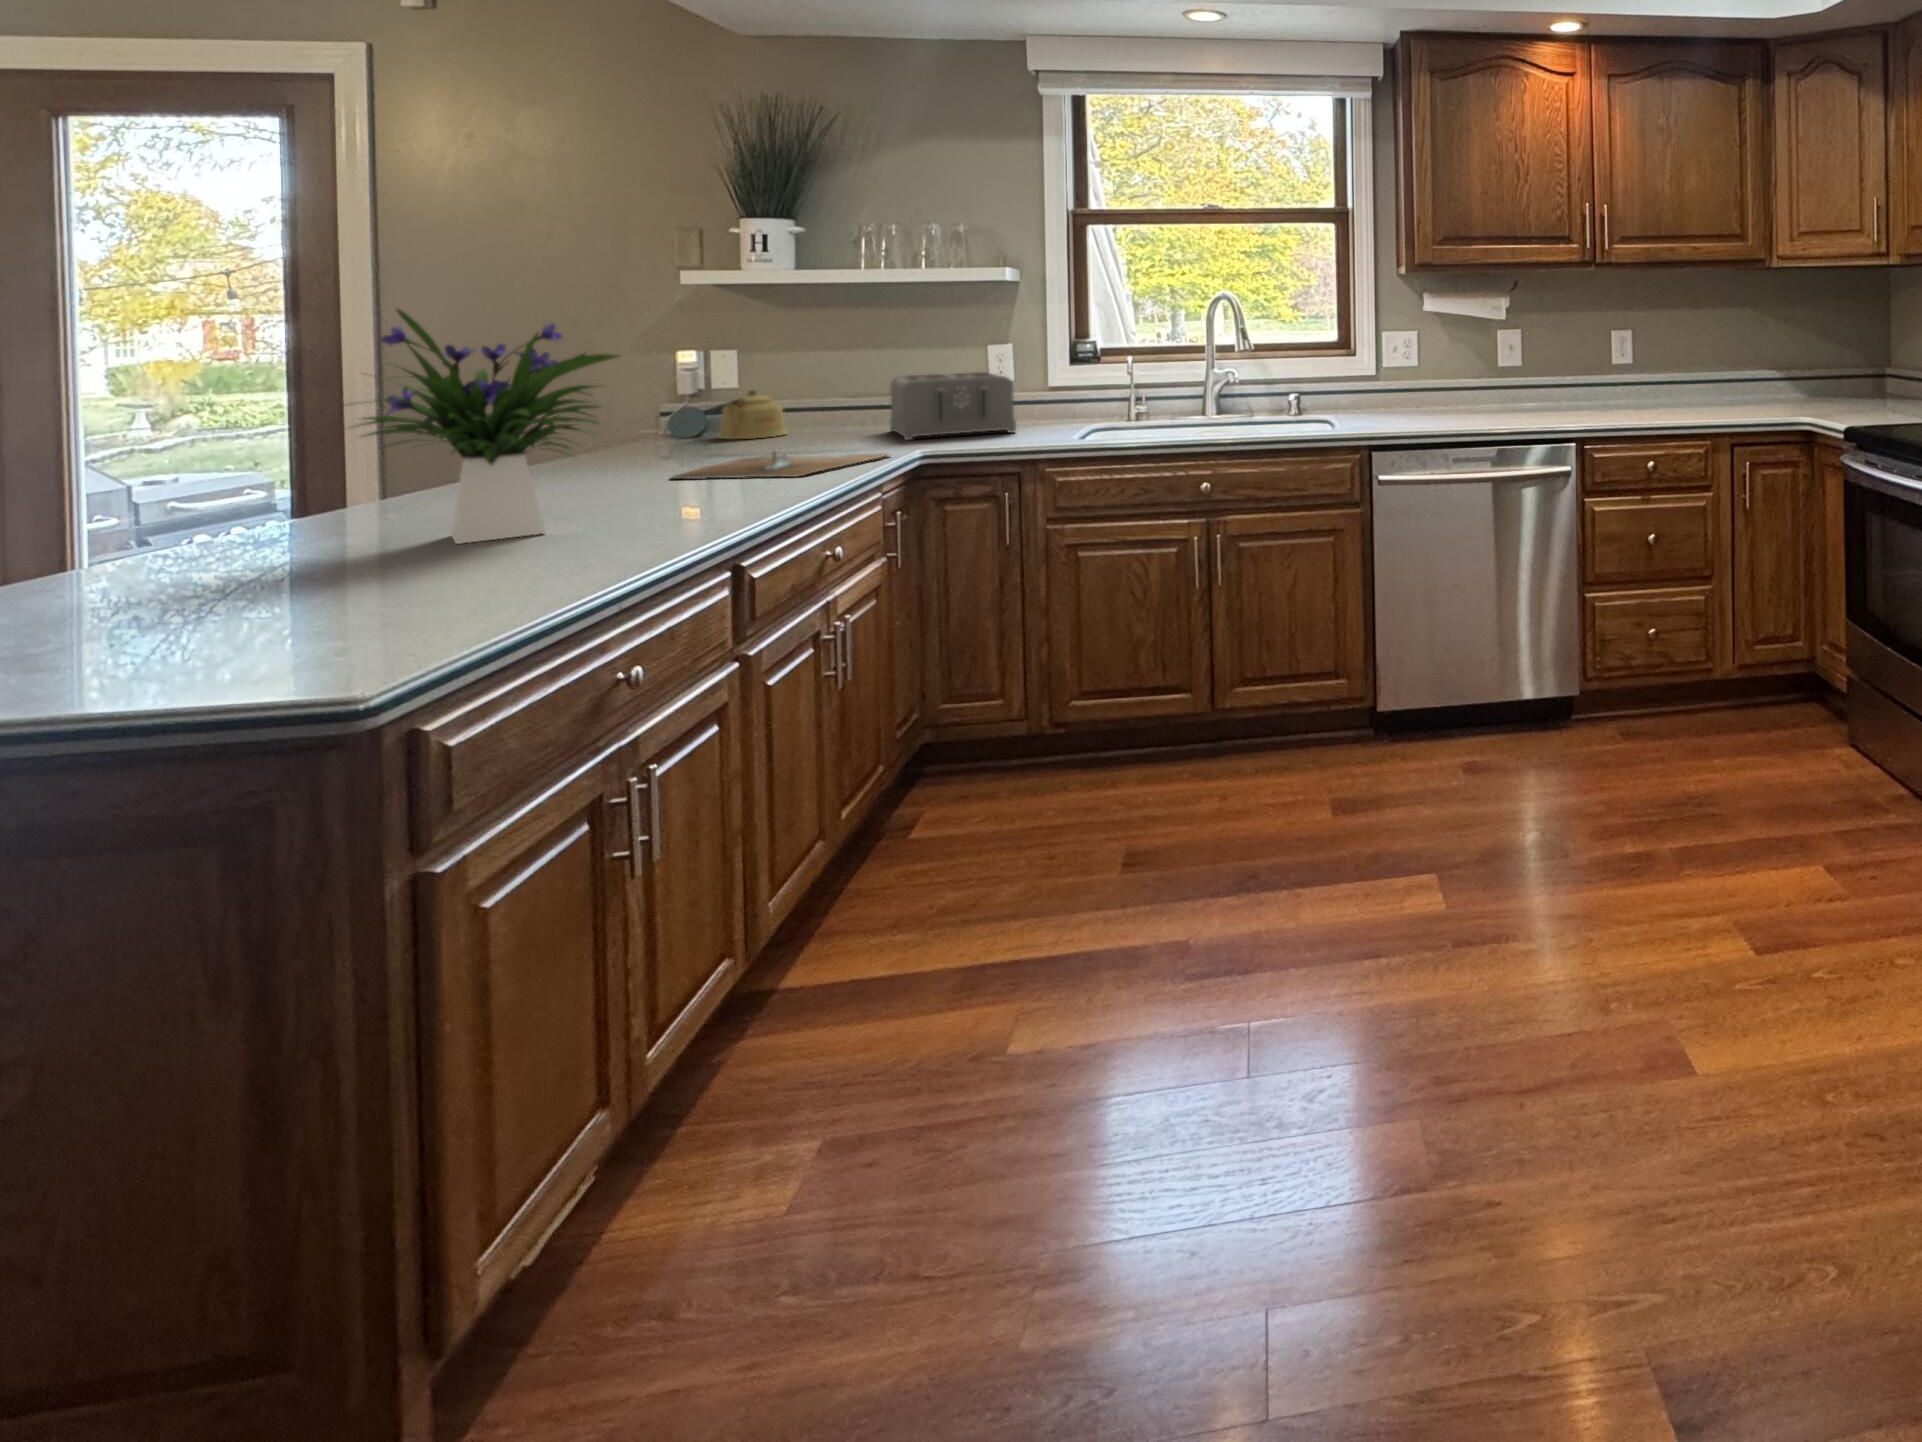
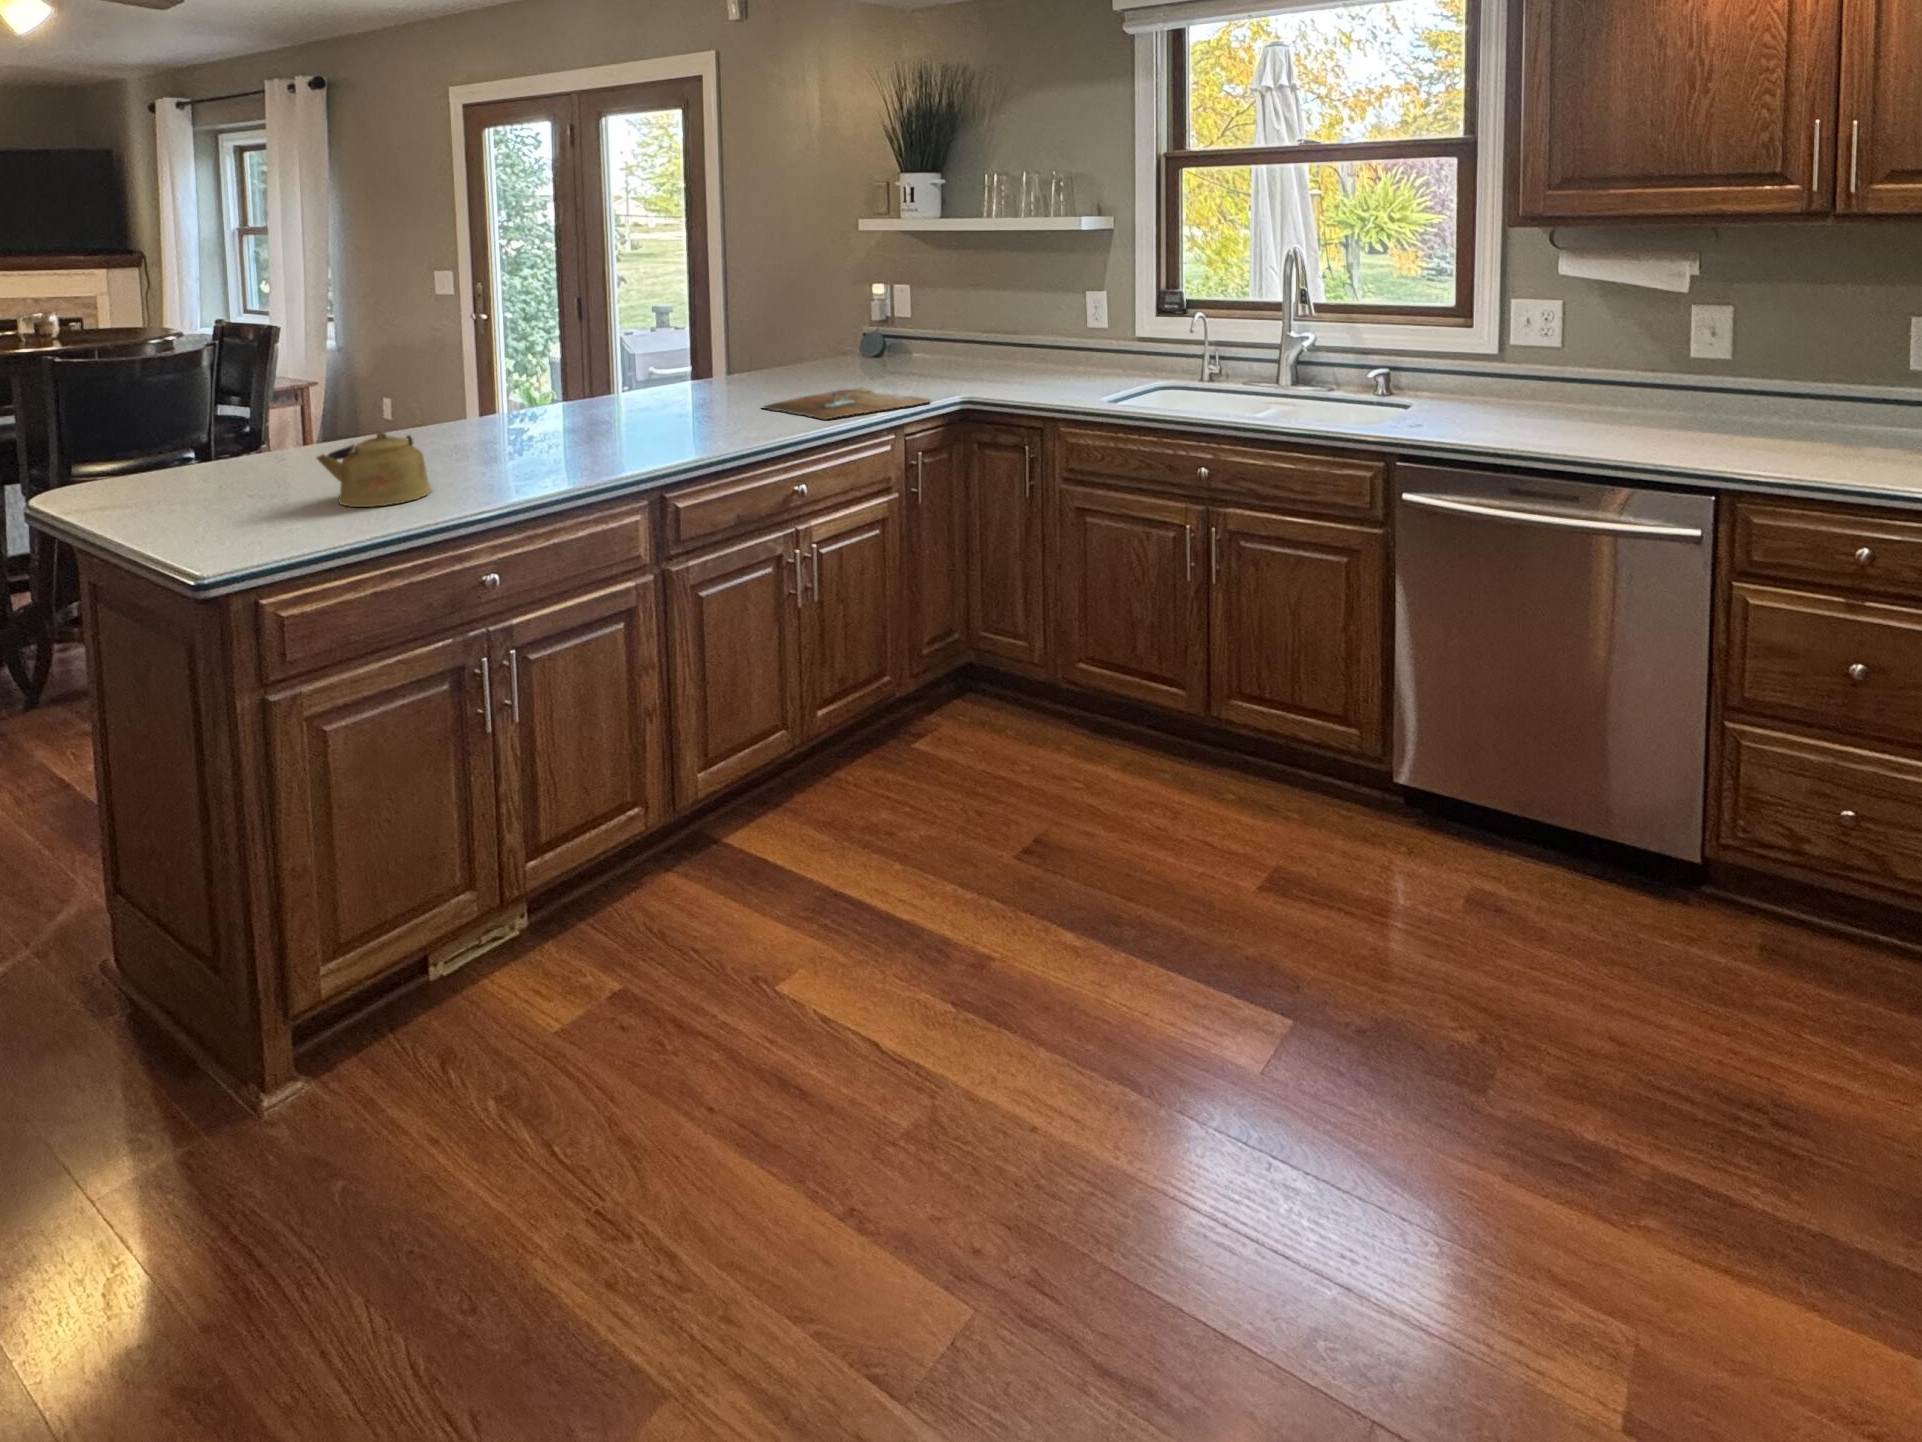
flower arrangement: present [345,309,618,544] -> none [477,291,645,458]
toaster: present [890,372,1016,440] -> none [985,317,1093,383]
kettle: present [707,390,787,439] -> present [317,431,431,507]

